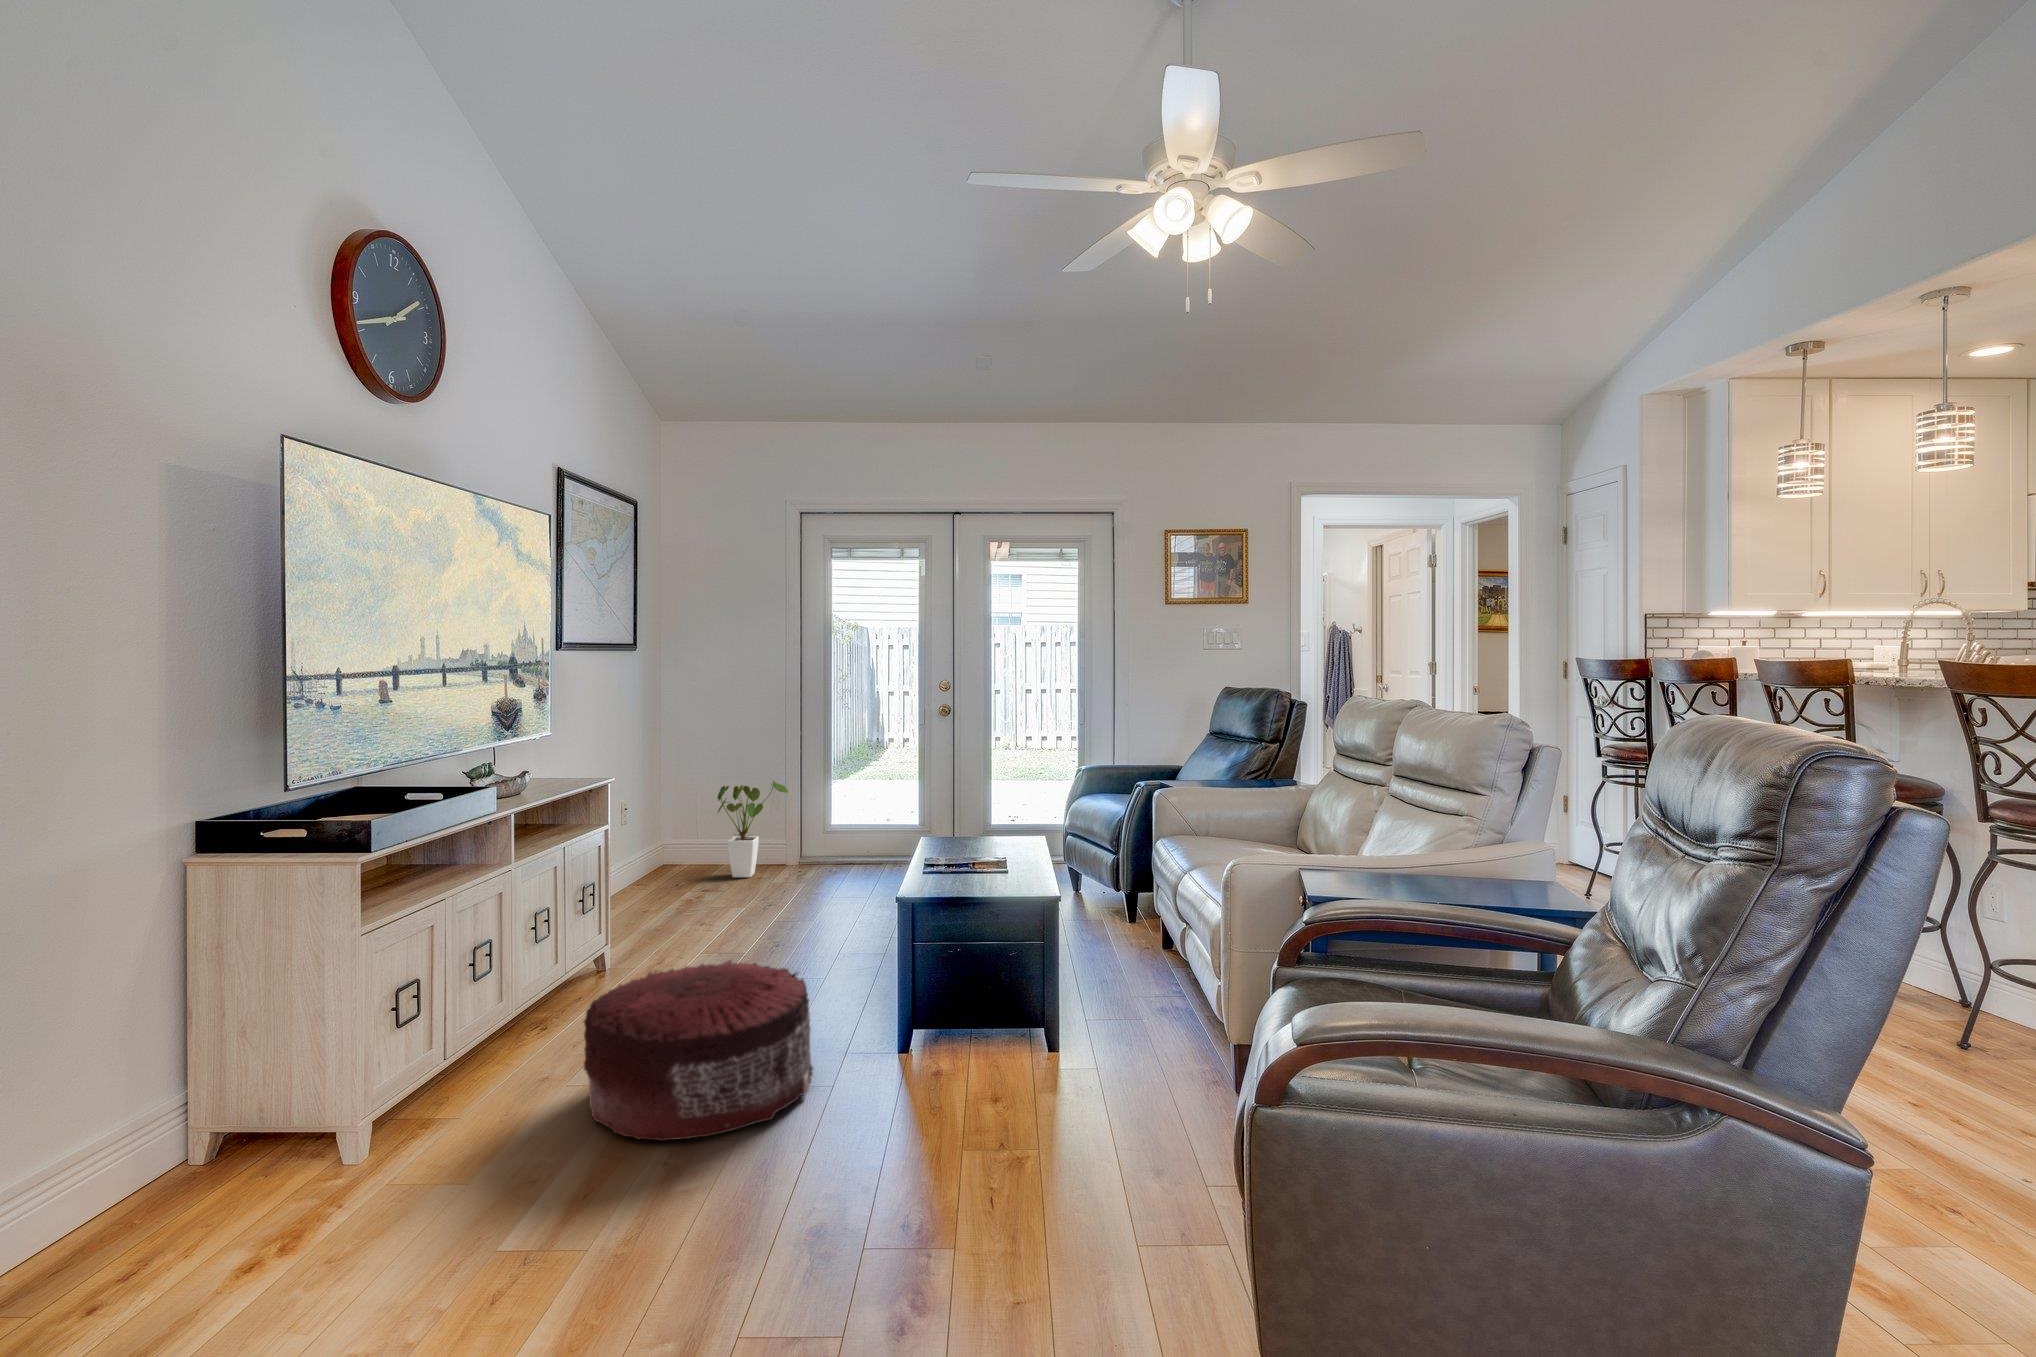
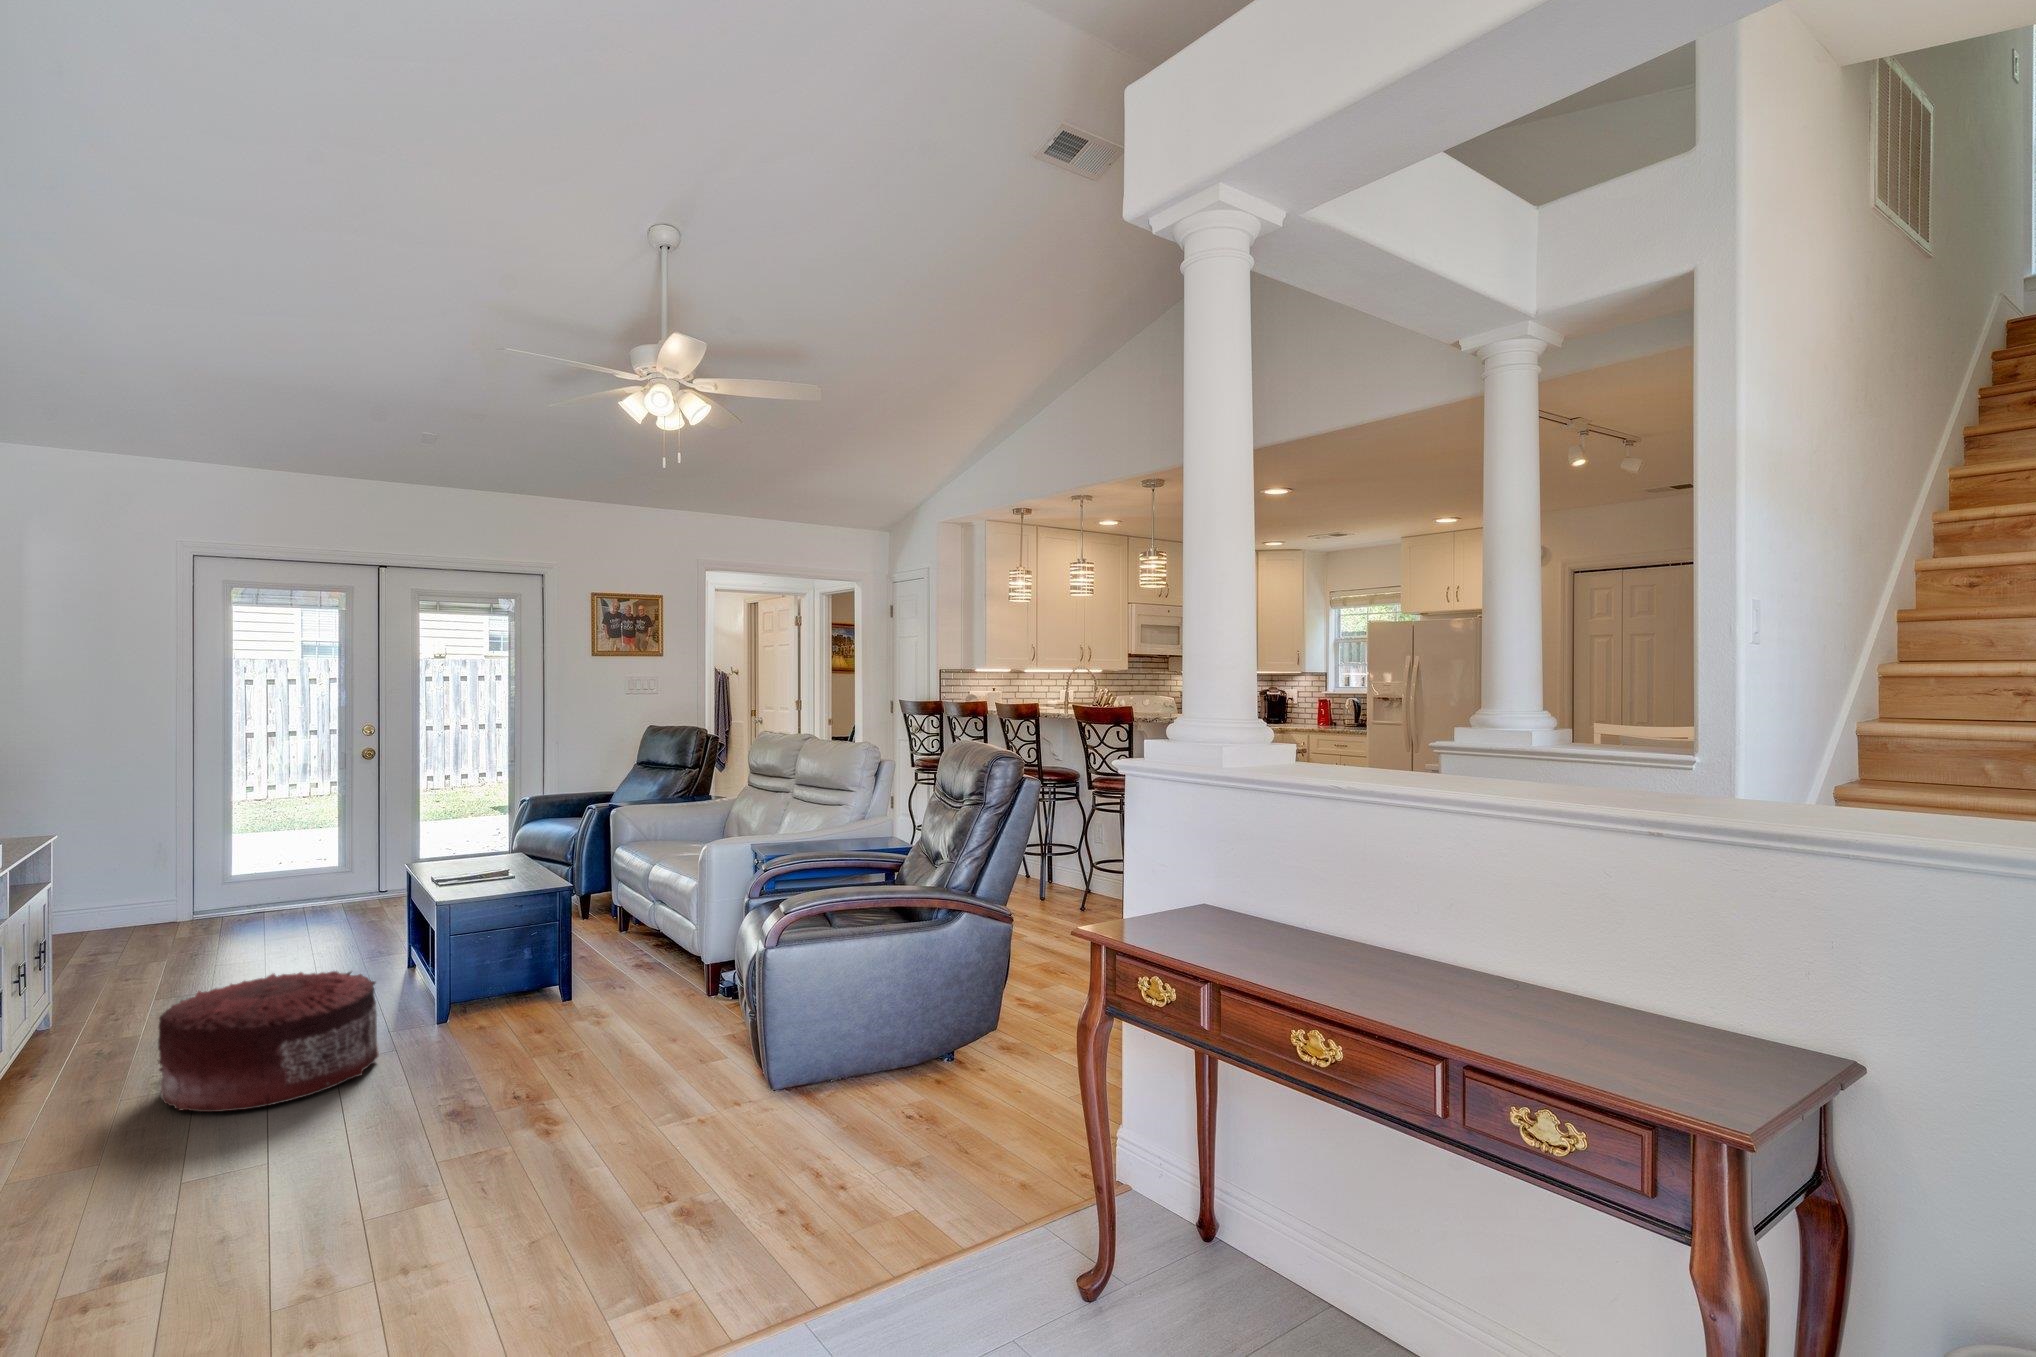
house plant: present [718,780,789,878] -> none [87,834,178,941]

